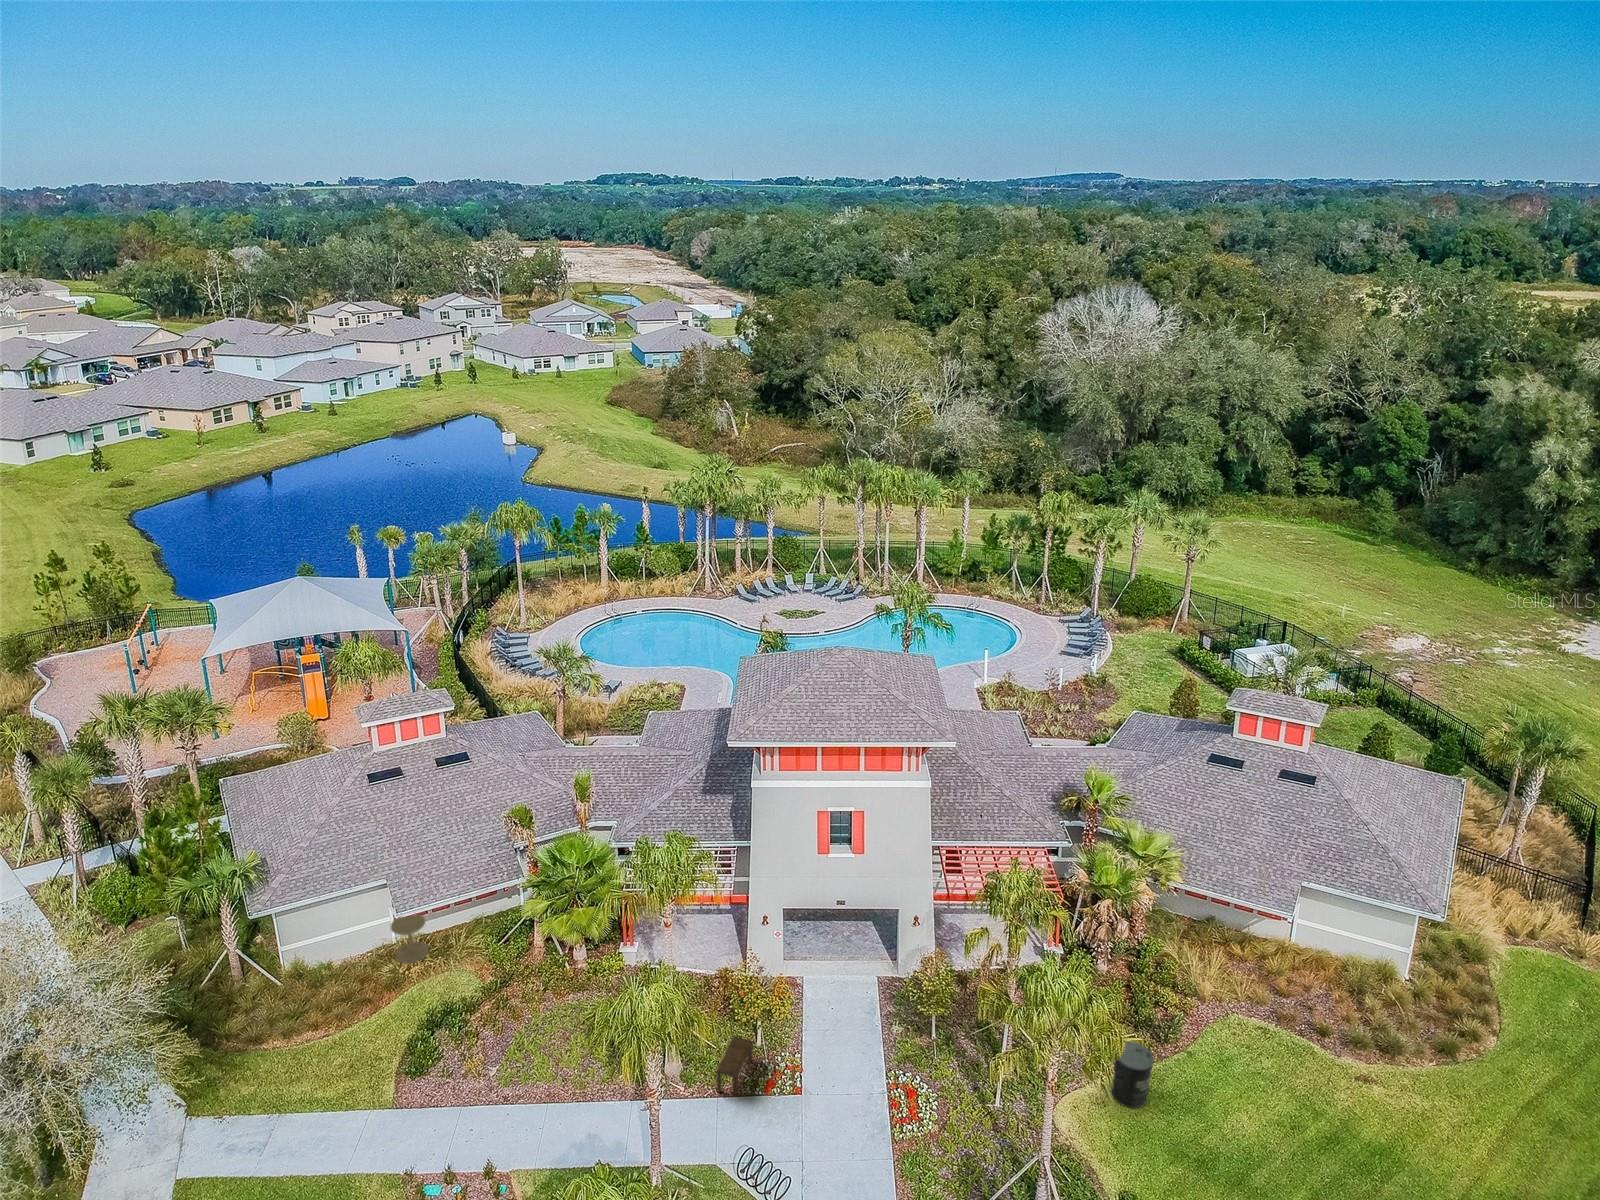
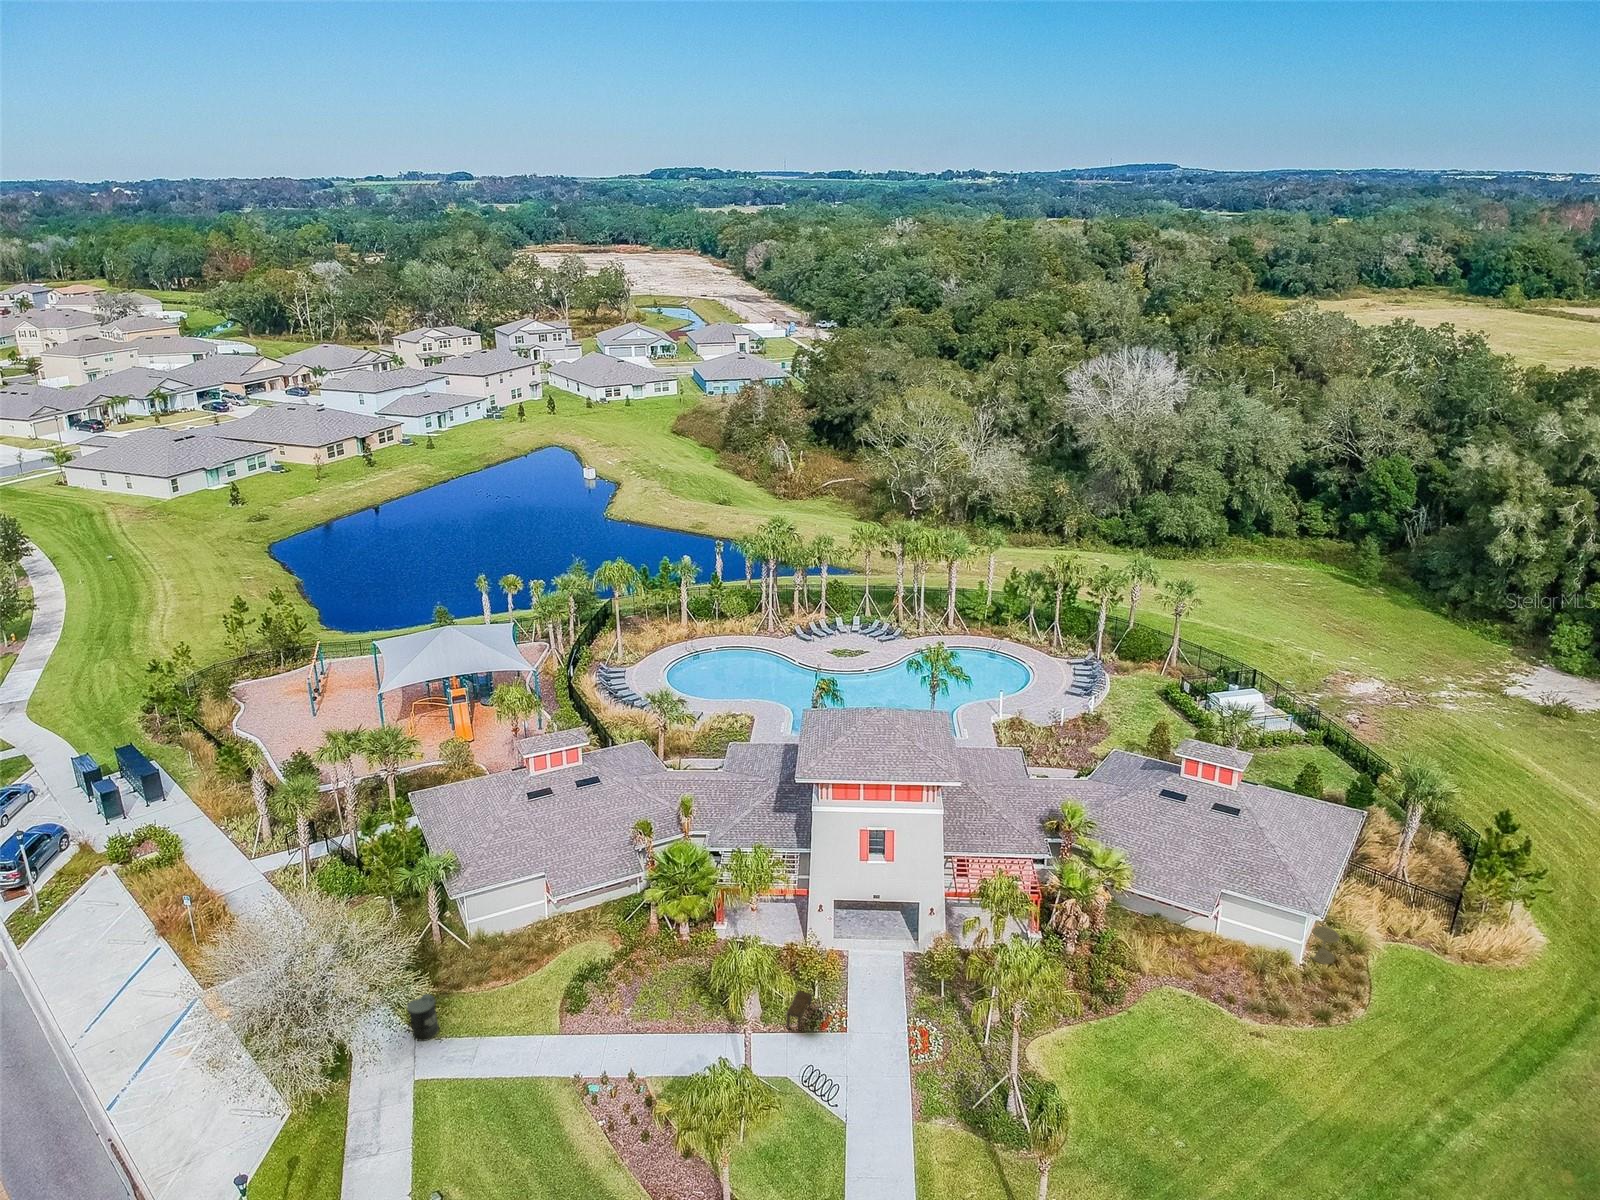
pedestal table: present [391,914,429,964] -> present [1312,926,1340,964]
trash can: present [1112,1042,1154,1109] -> present [407,994,439,1041]

